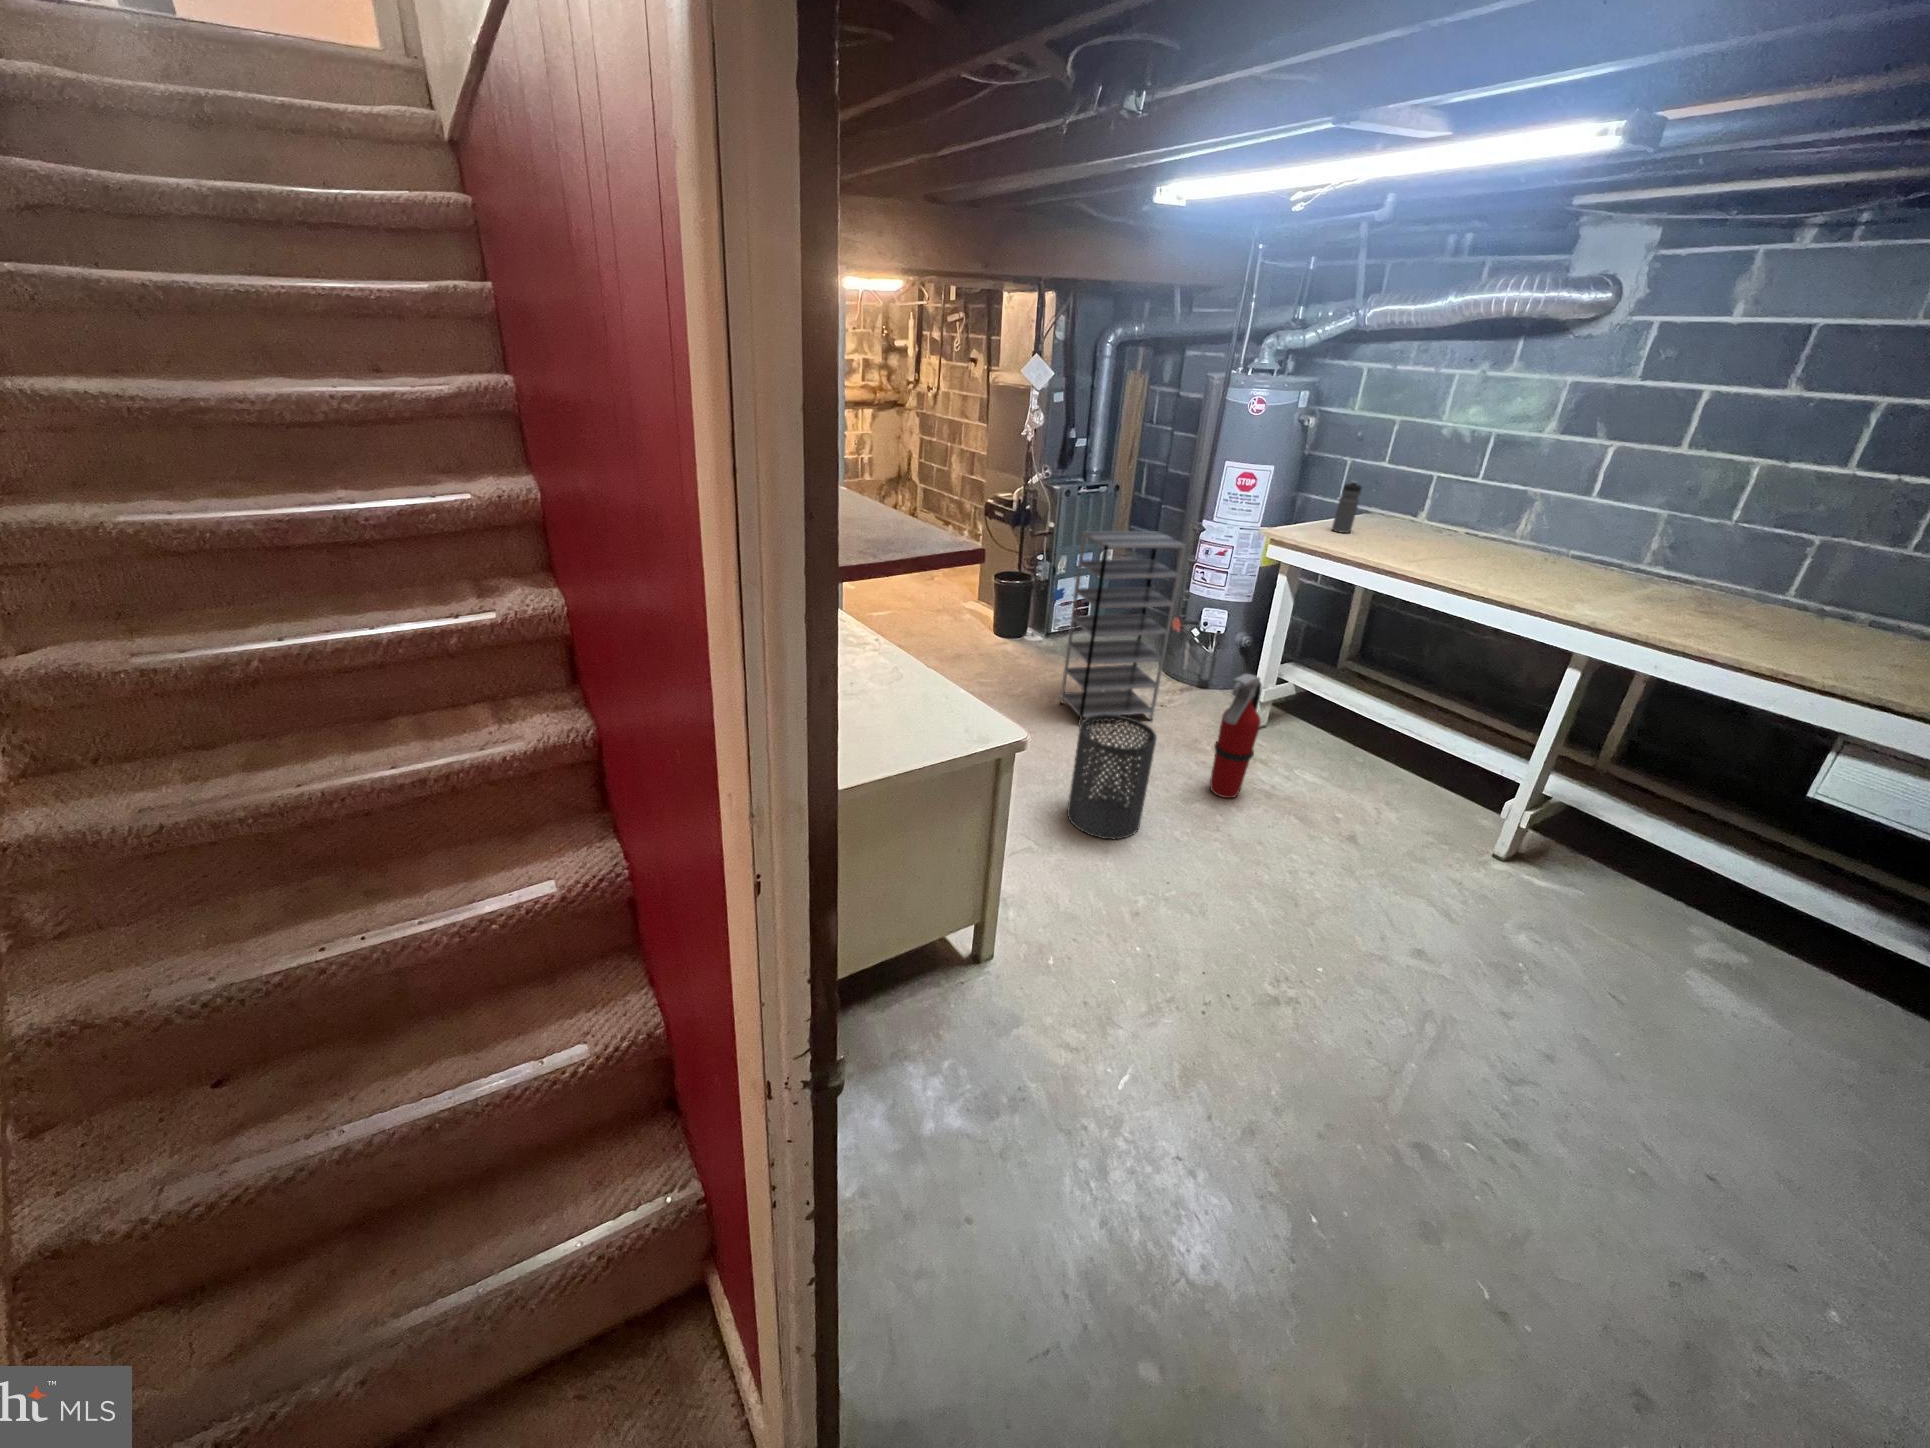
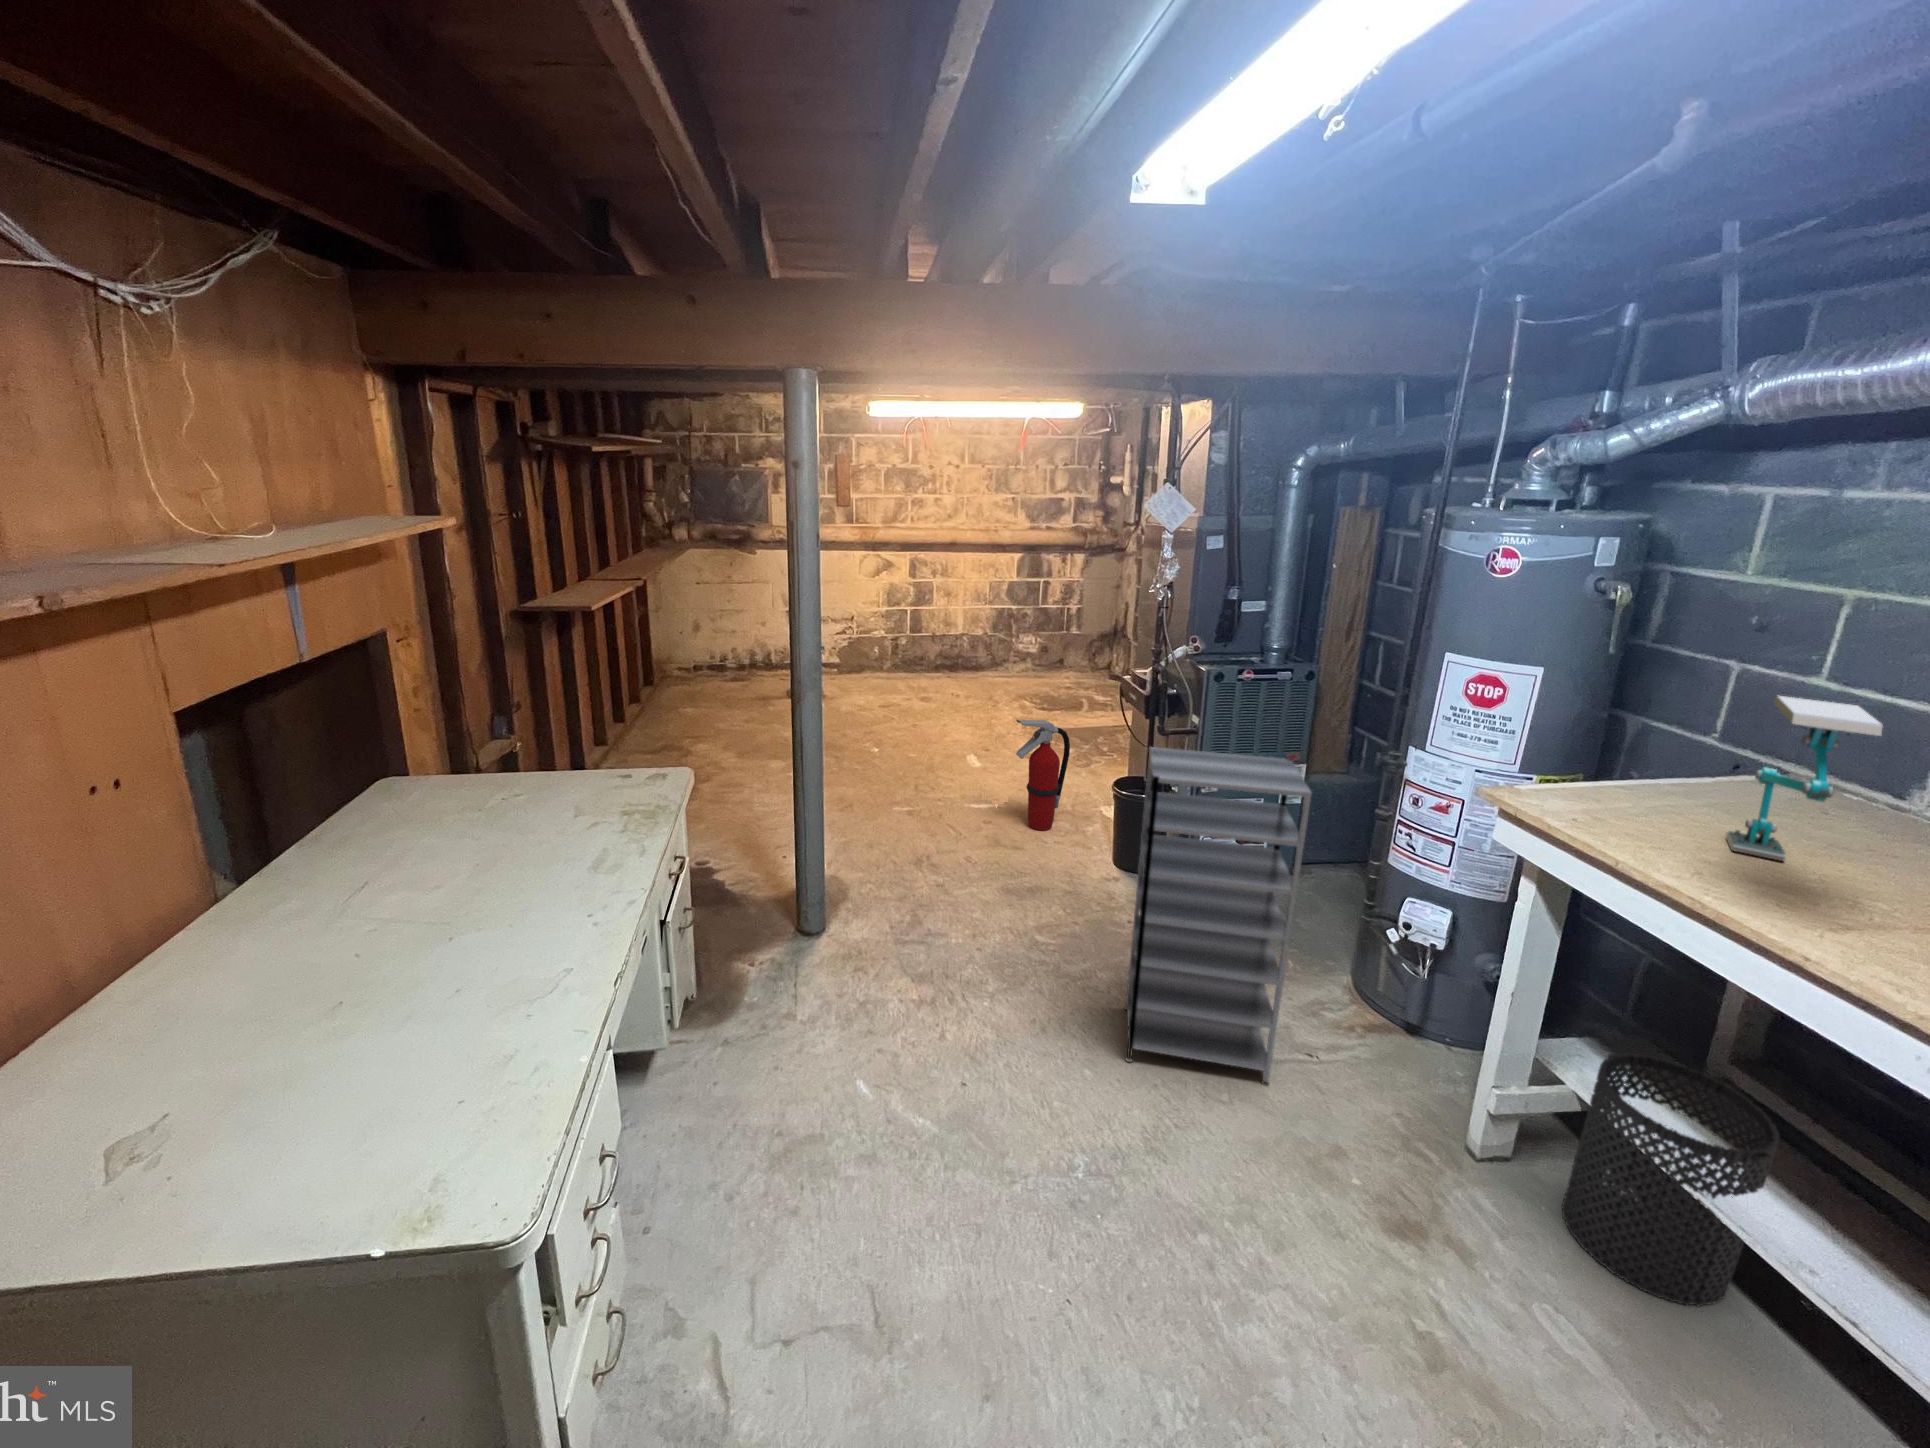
desk lamp: none [1368,466,1439,545] -> present [1726,696,1883,861]
water bottle: present [1332,481,1362,533] -> none [1647,712,1715,814]
fire extinguisher: present [1210,674,1262,798] -> present [1016,720,1070,831]
trash can: present [1067,714,1157,839] -> present [1562,1053,1779,1306]

